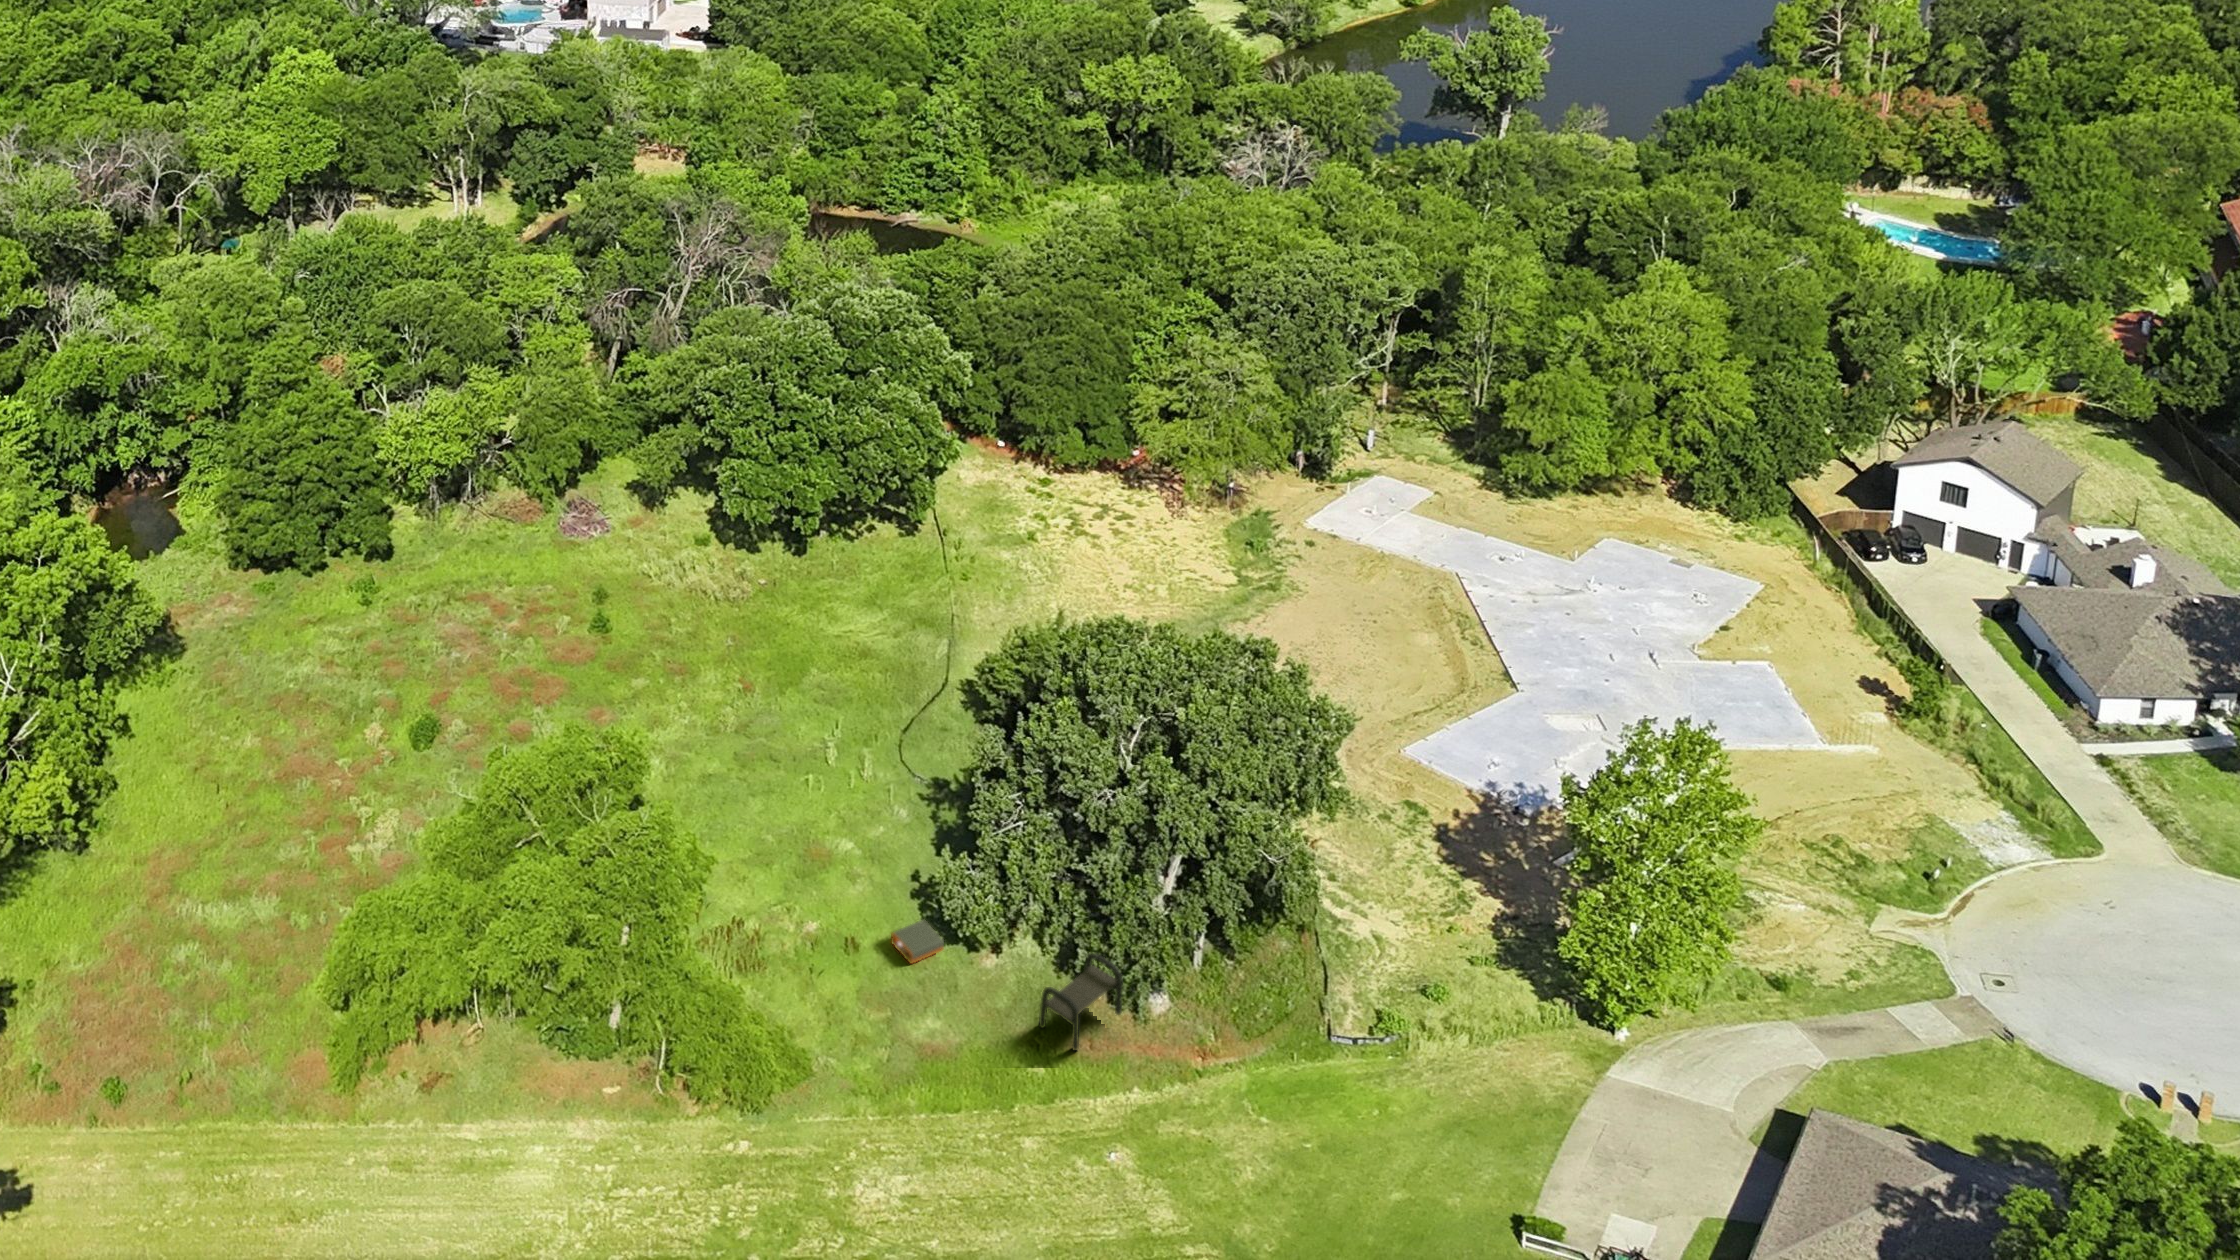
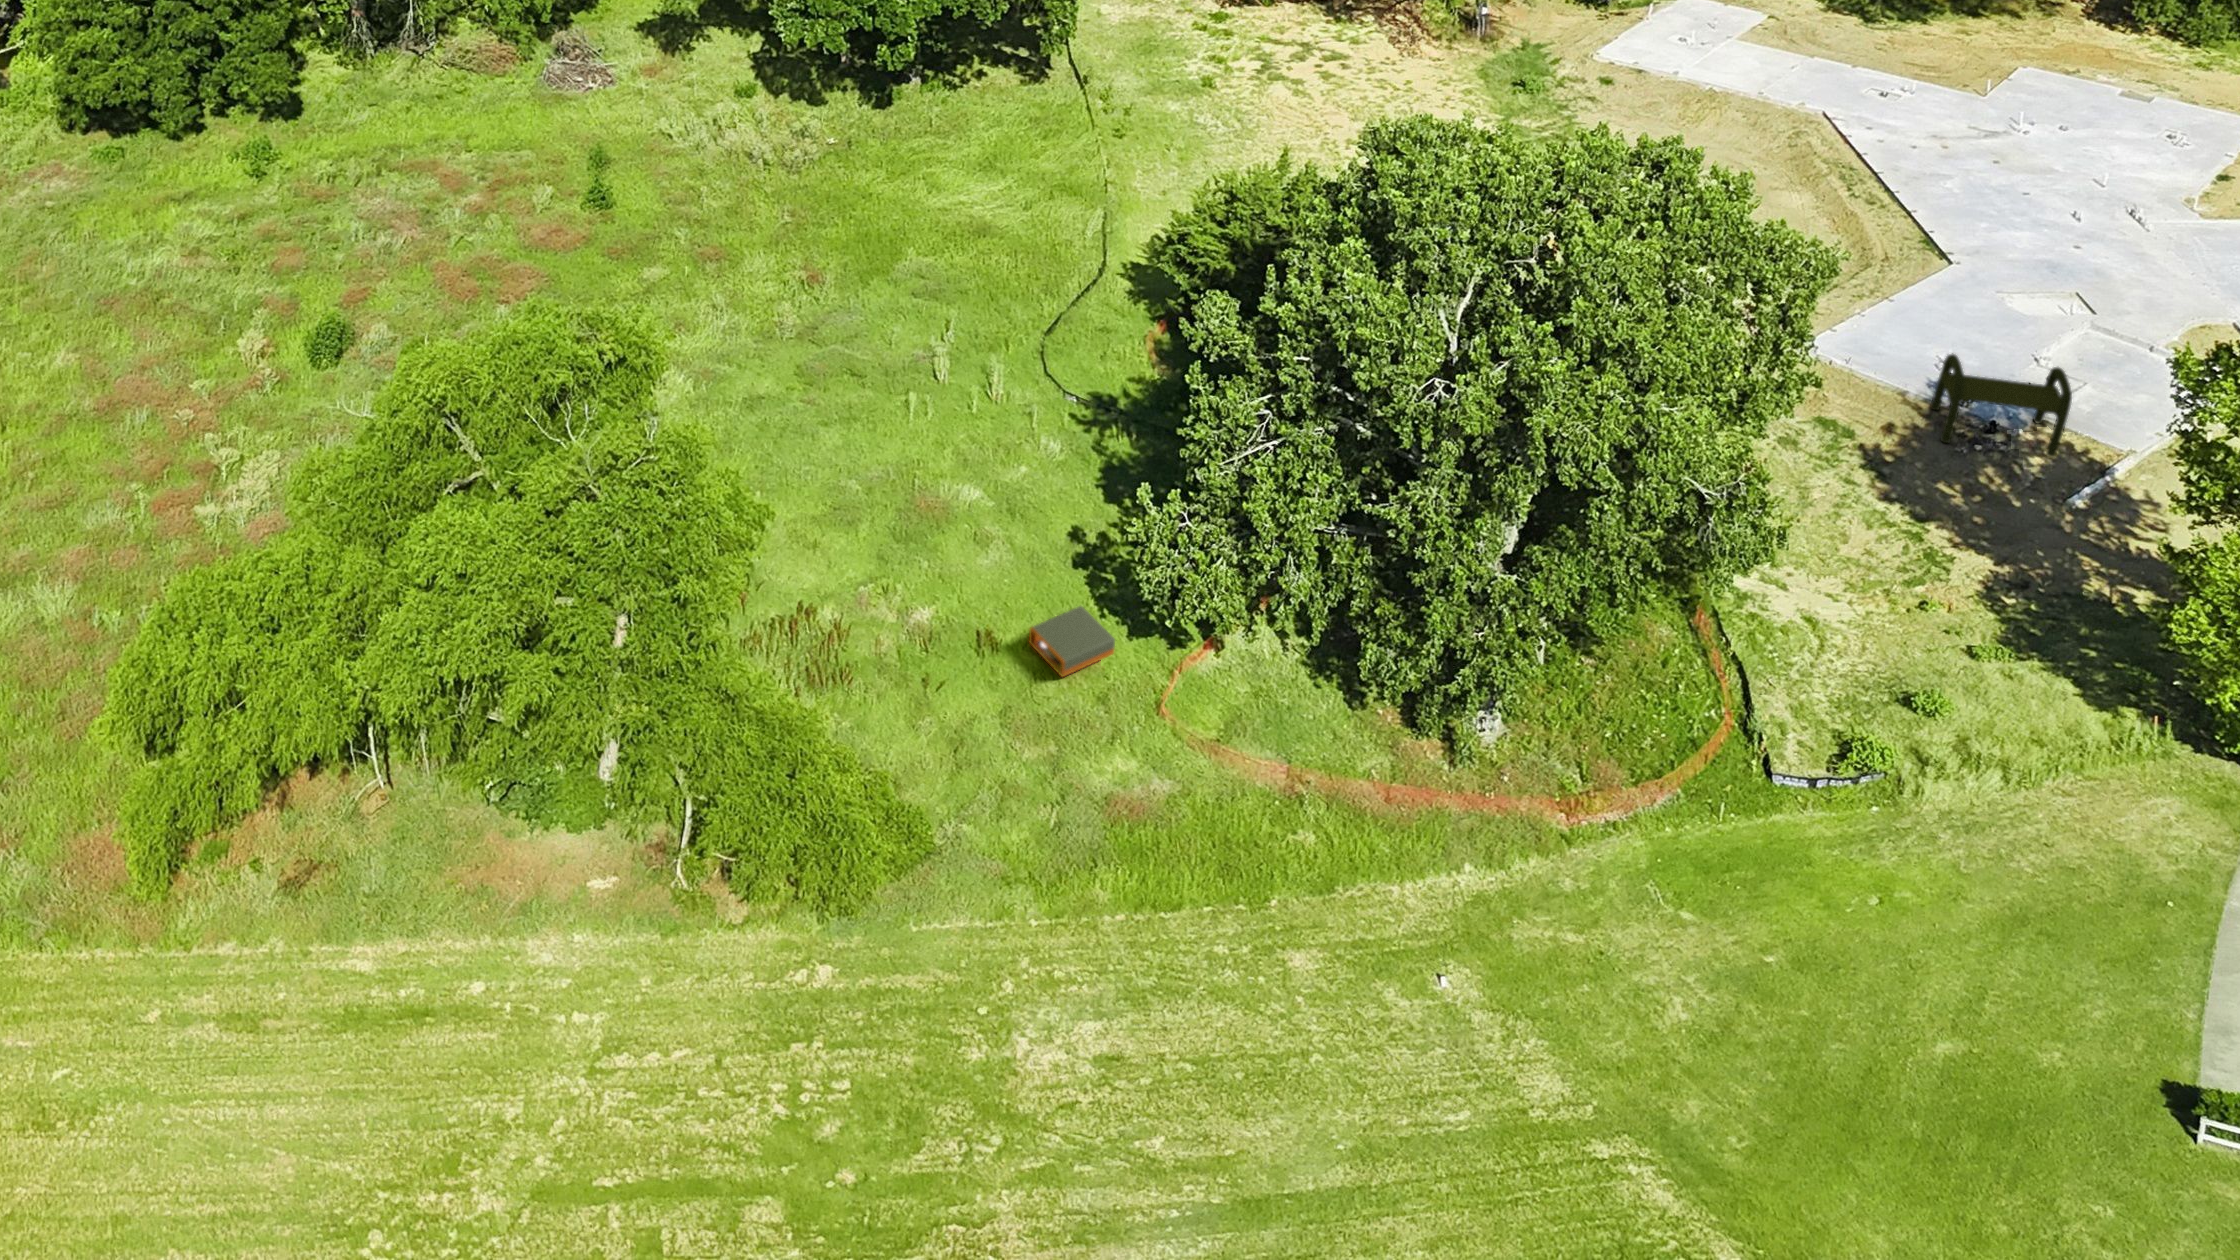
bench: present [1039,953,1123,1051] -> present [1931,353,2072,458]

